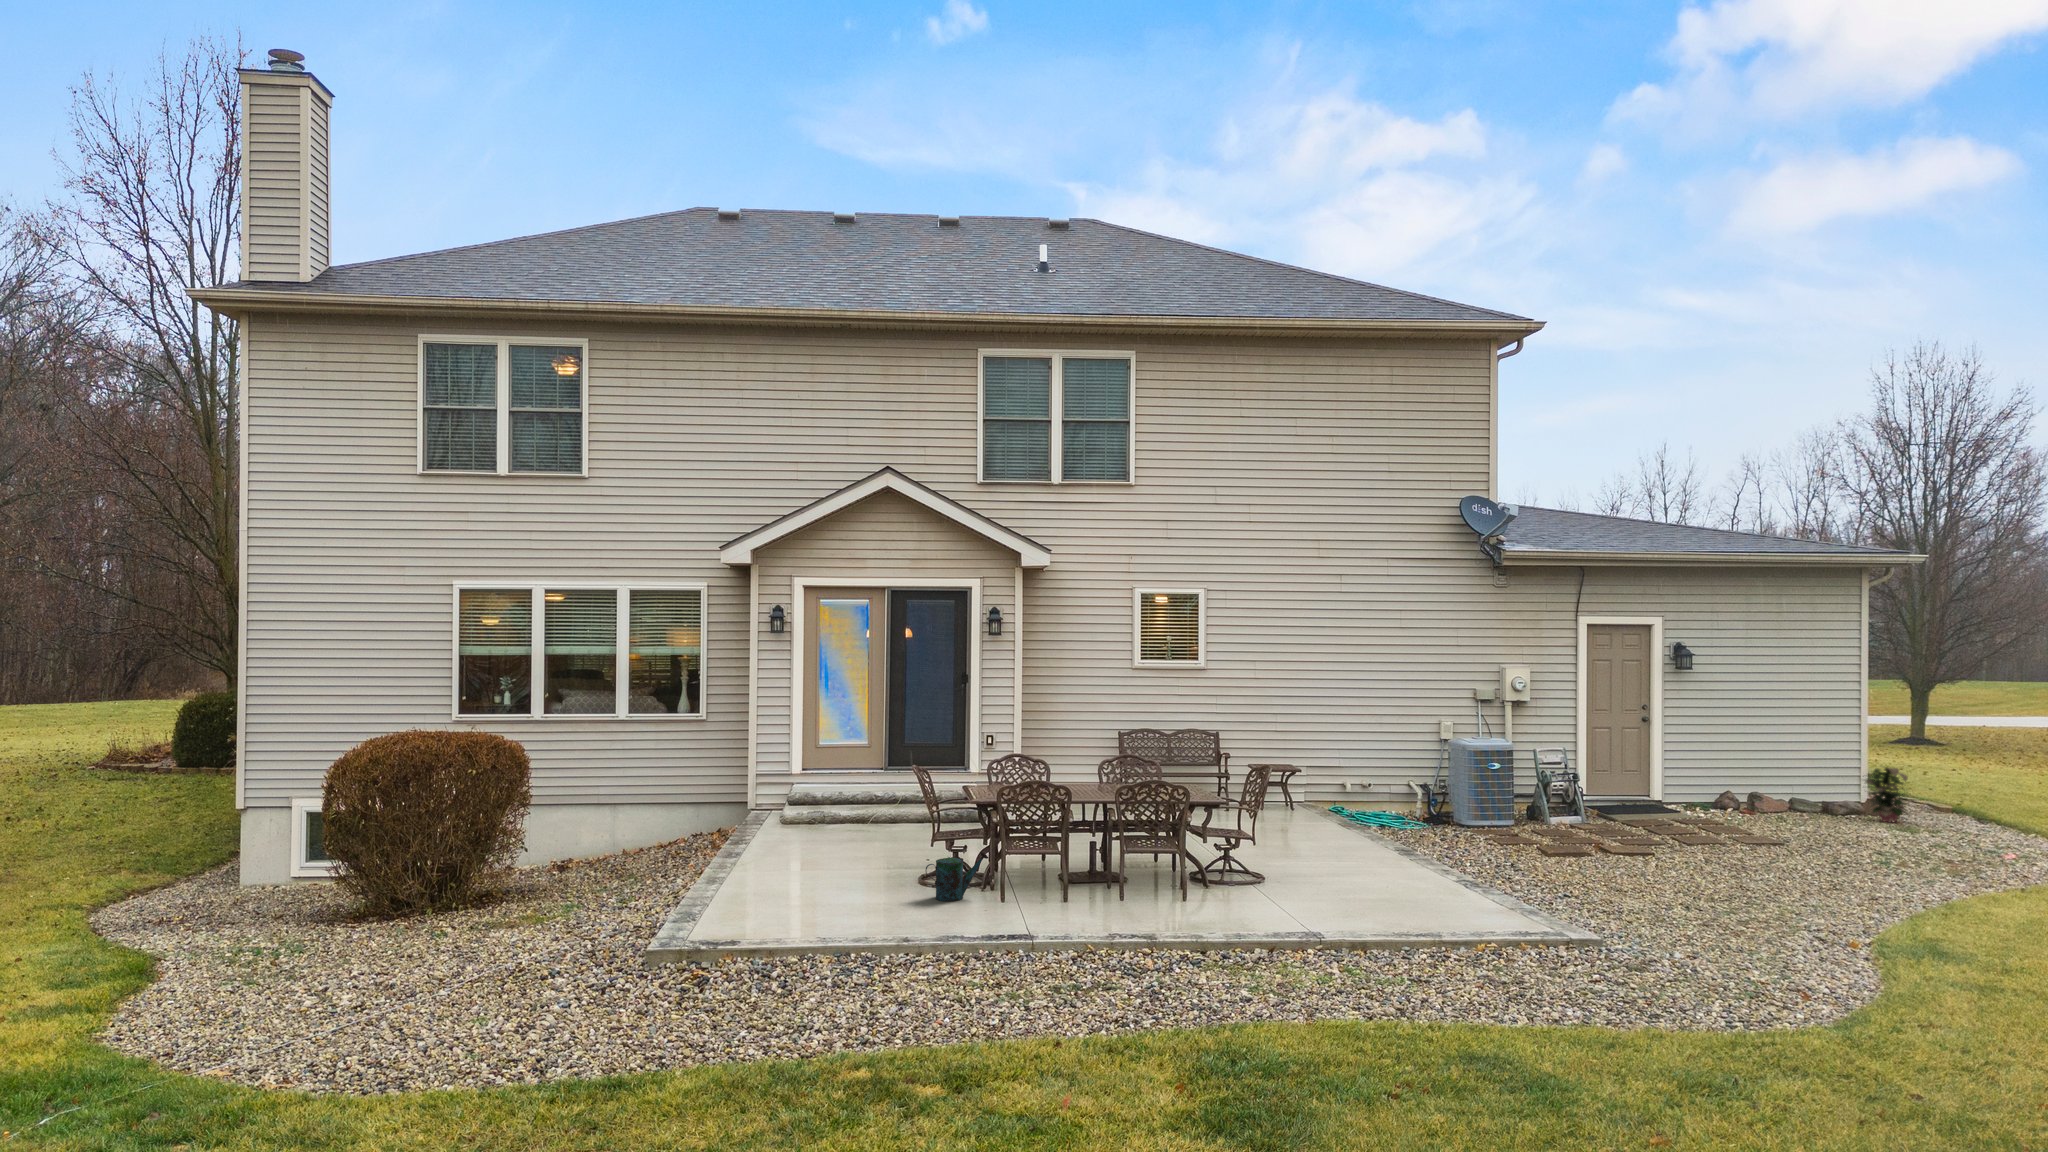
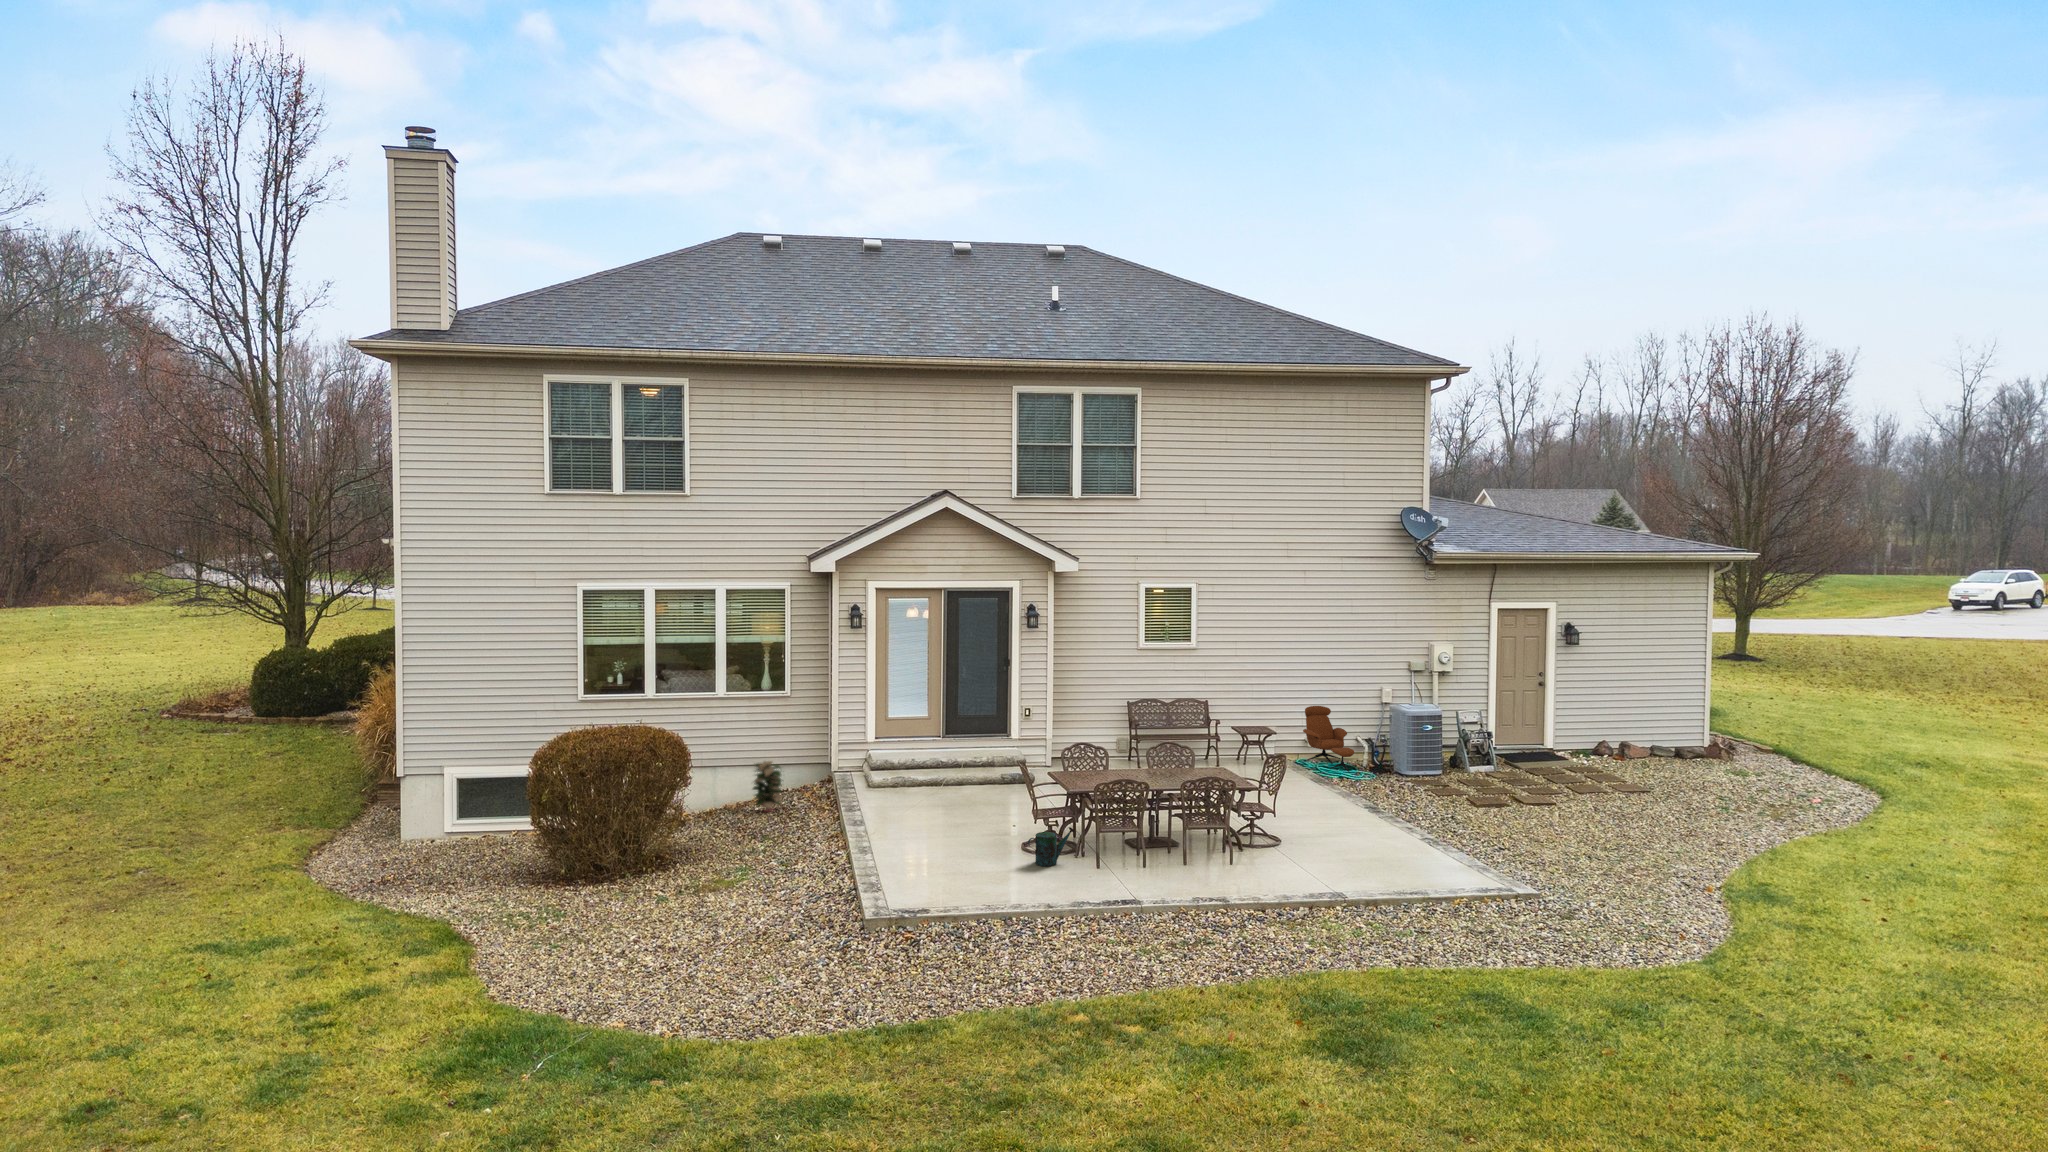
lounge chair: none [1334,740,1398,818] -> present [1303,706,1355,771]
decorative plant: present [1865,767,1908,822] -> present [753,761,783,812]

